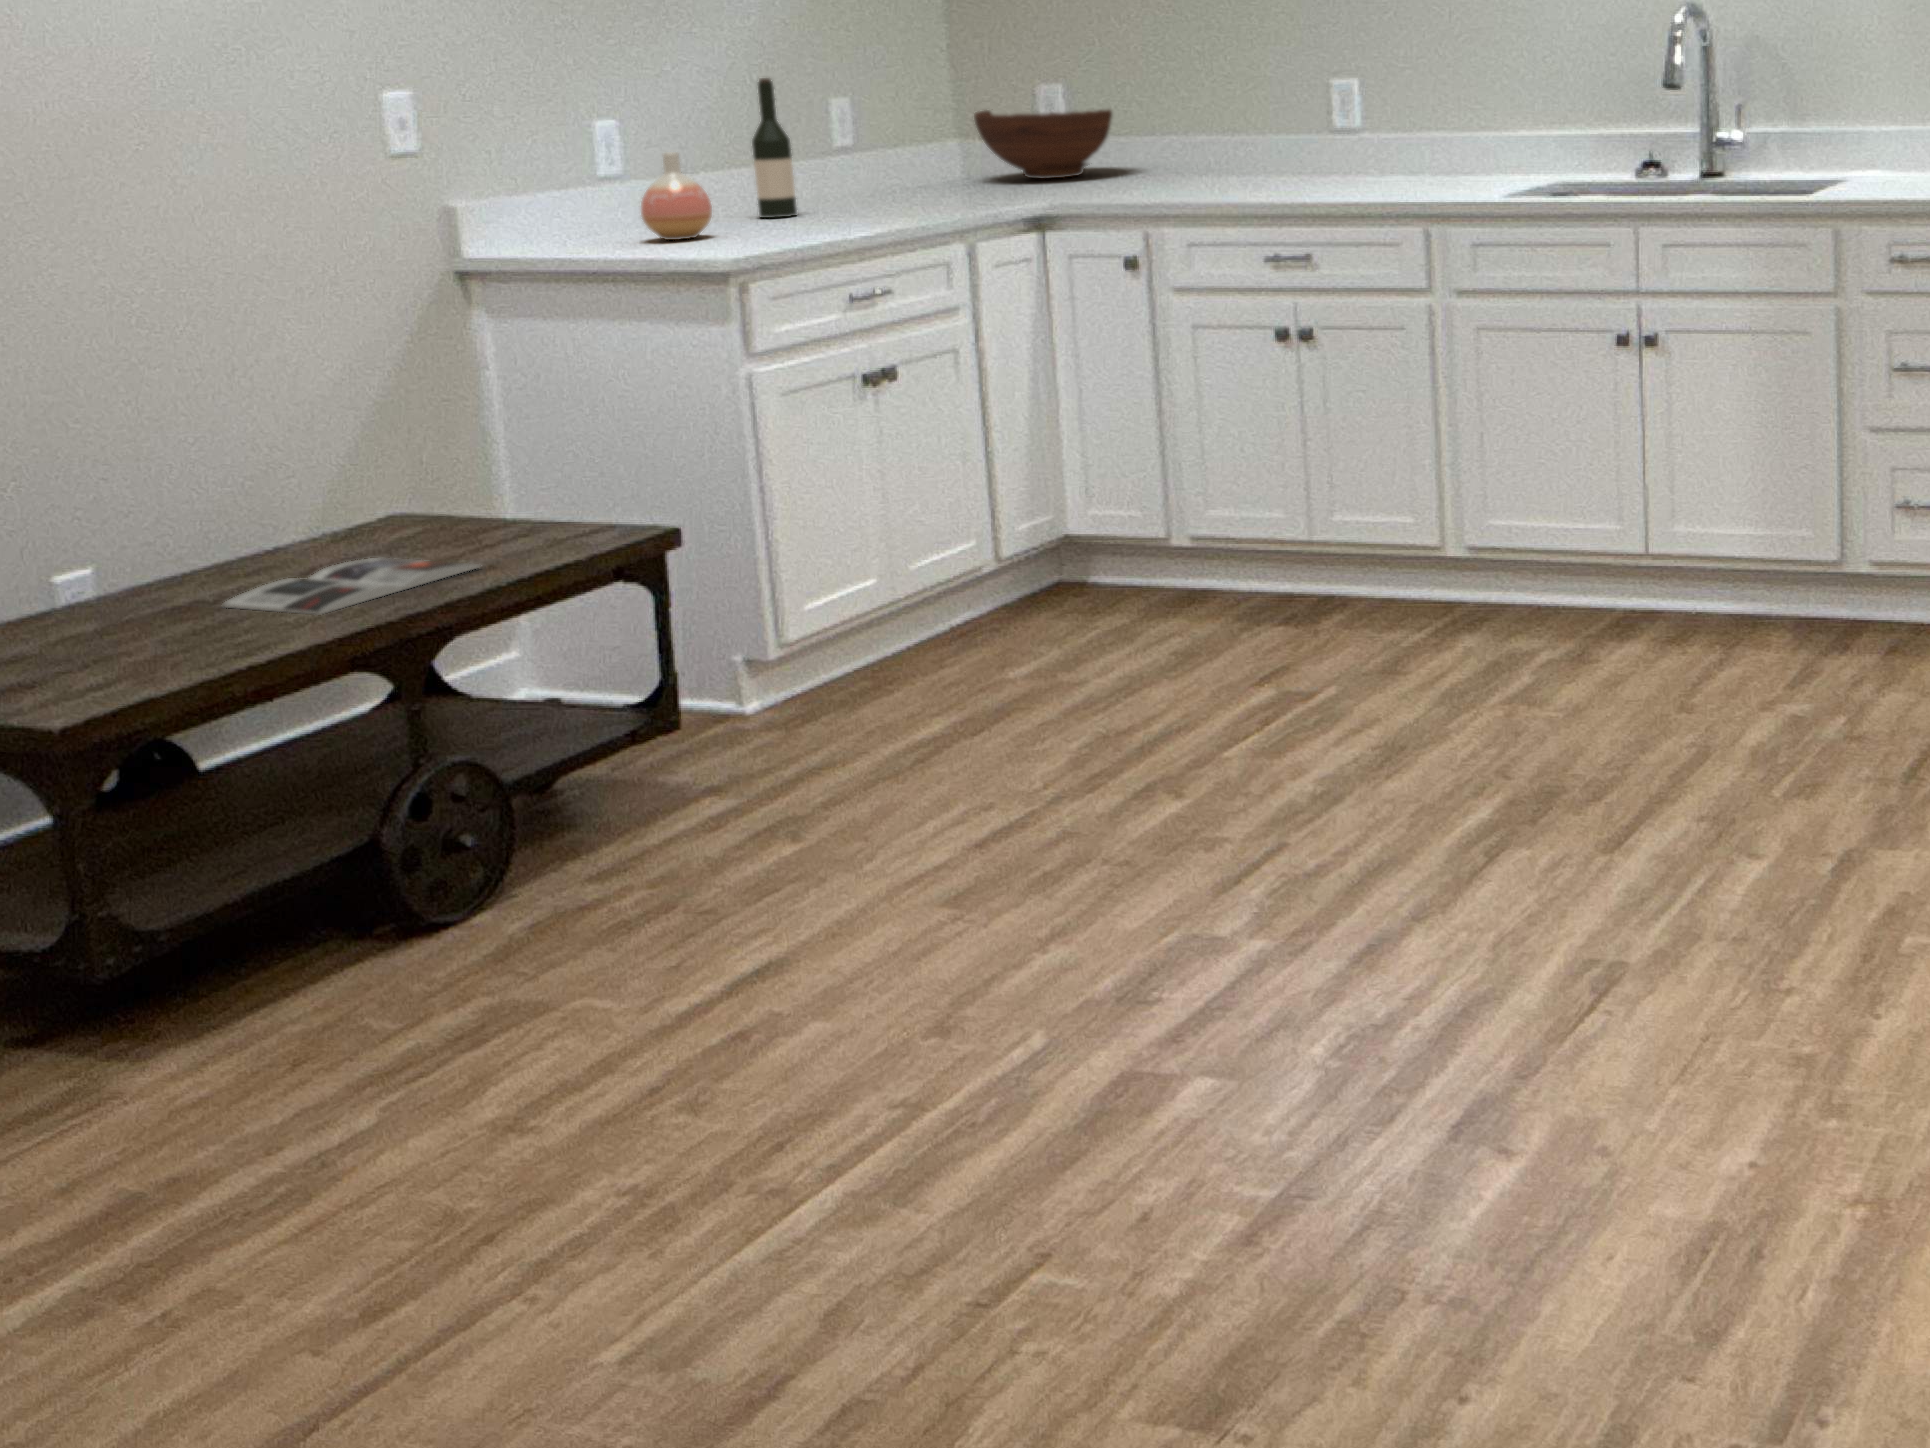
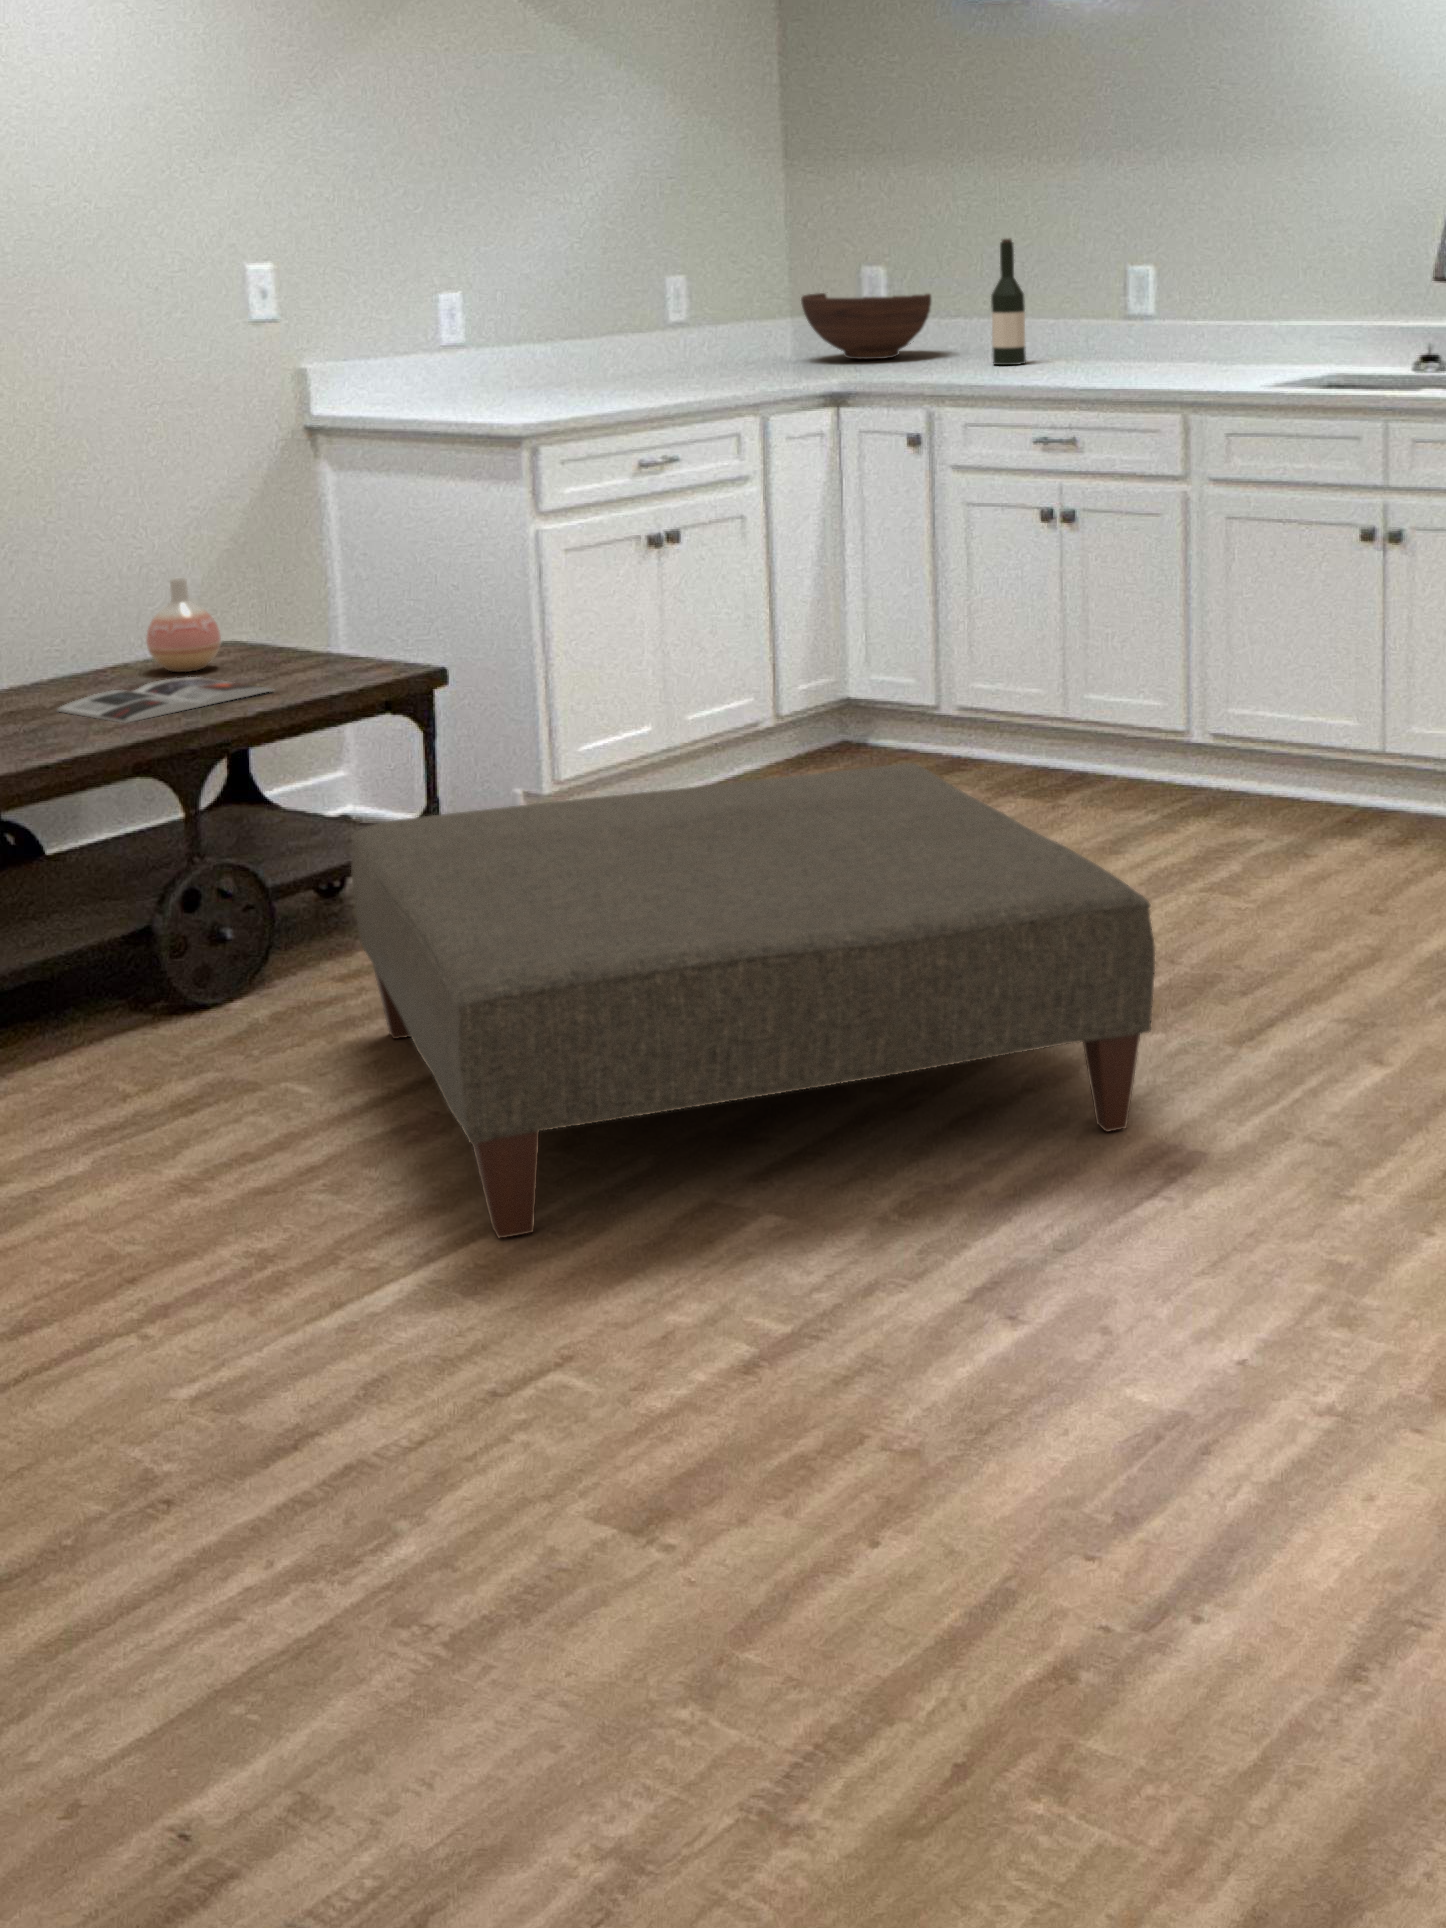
wine bottle: present [752,78,797,218] -> present [991,239,1026,365]
vase: present [641,152,712,240] -> present [146,578,221,672]
ottoman: none [627,596,1554,1137] -> present [351,763,1155,1238]

